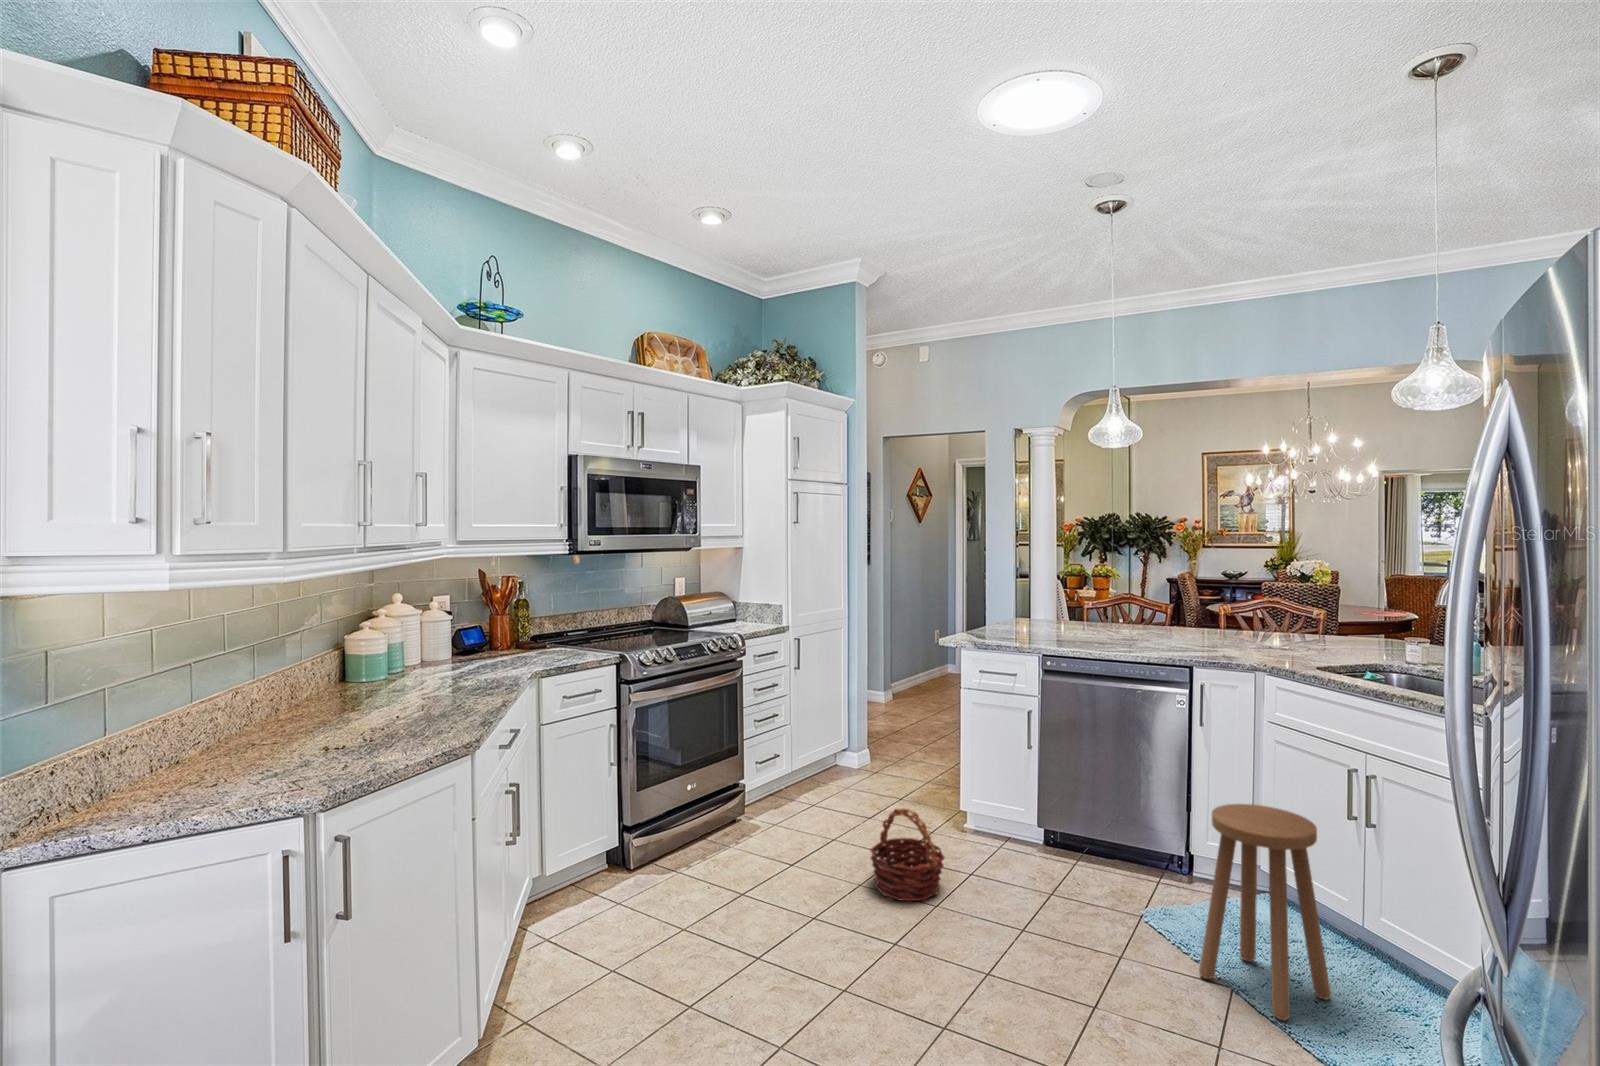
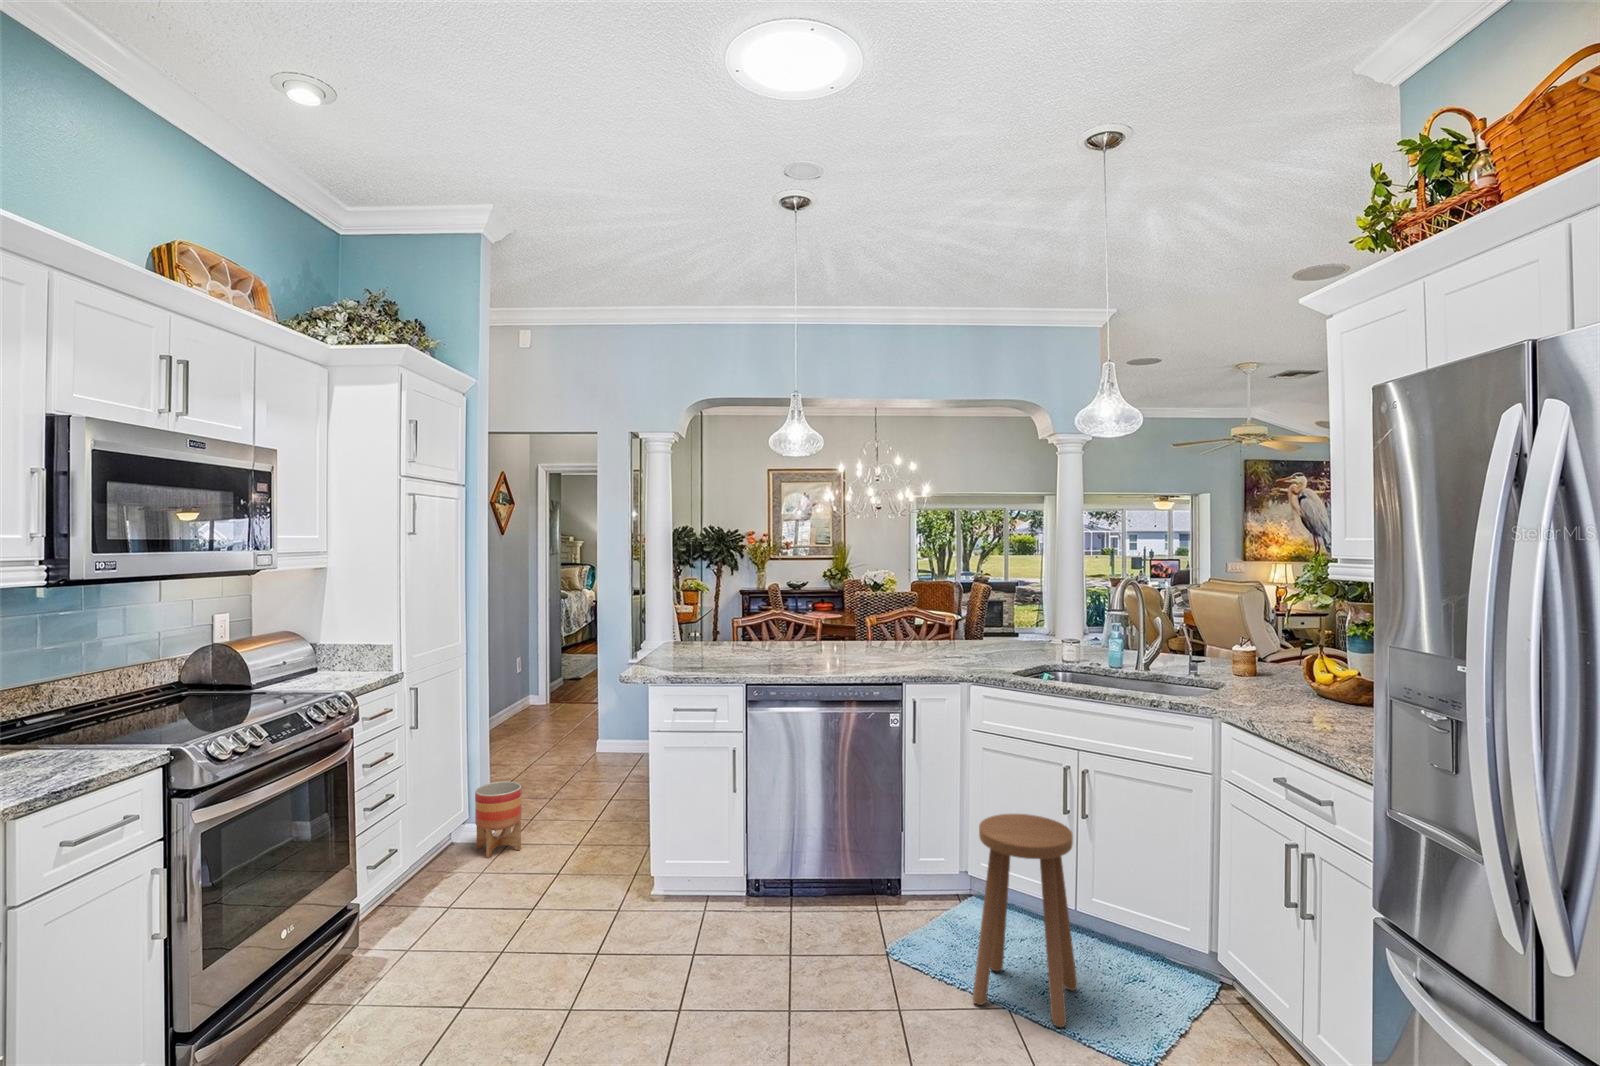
planter: none [847,721,882,777] -> present [475,782,522,858]
basket: present [870,809,944,901] -> none [584,896,682,1019]

